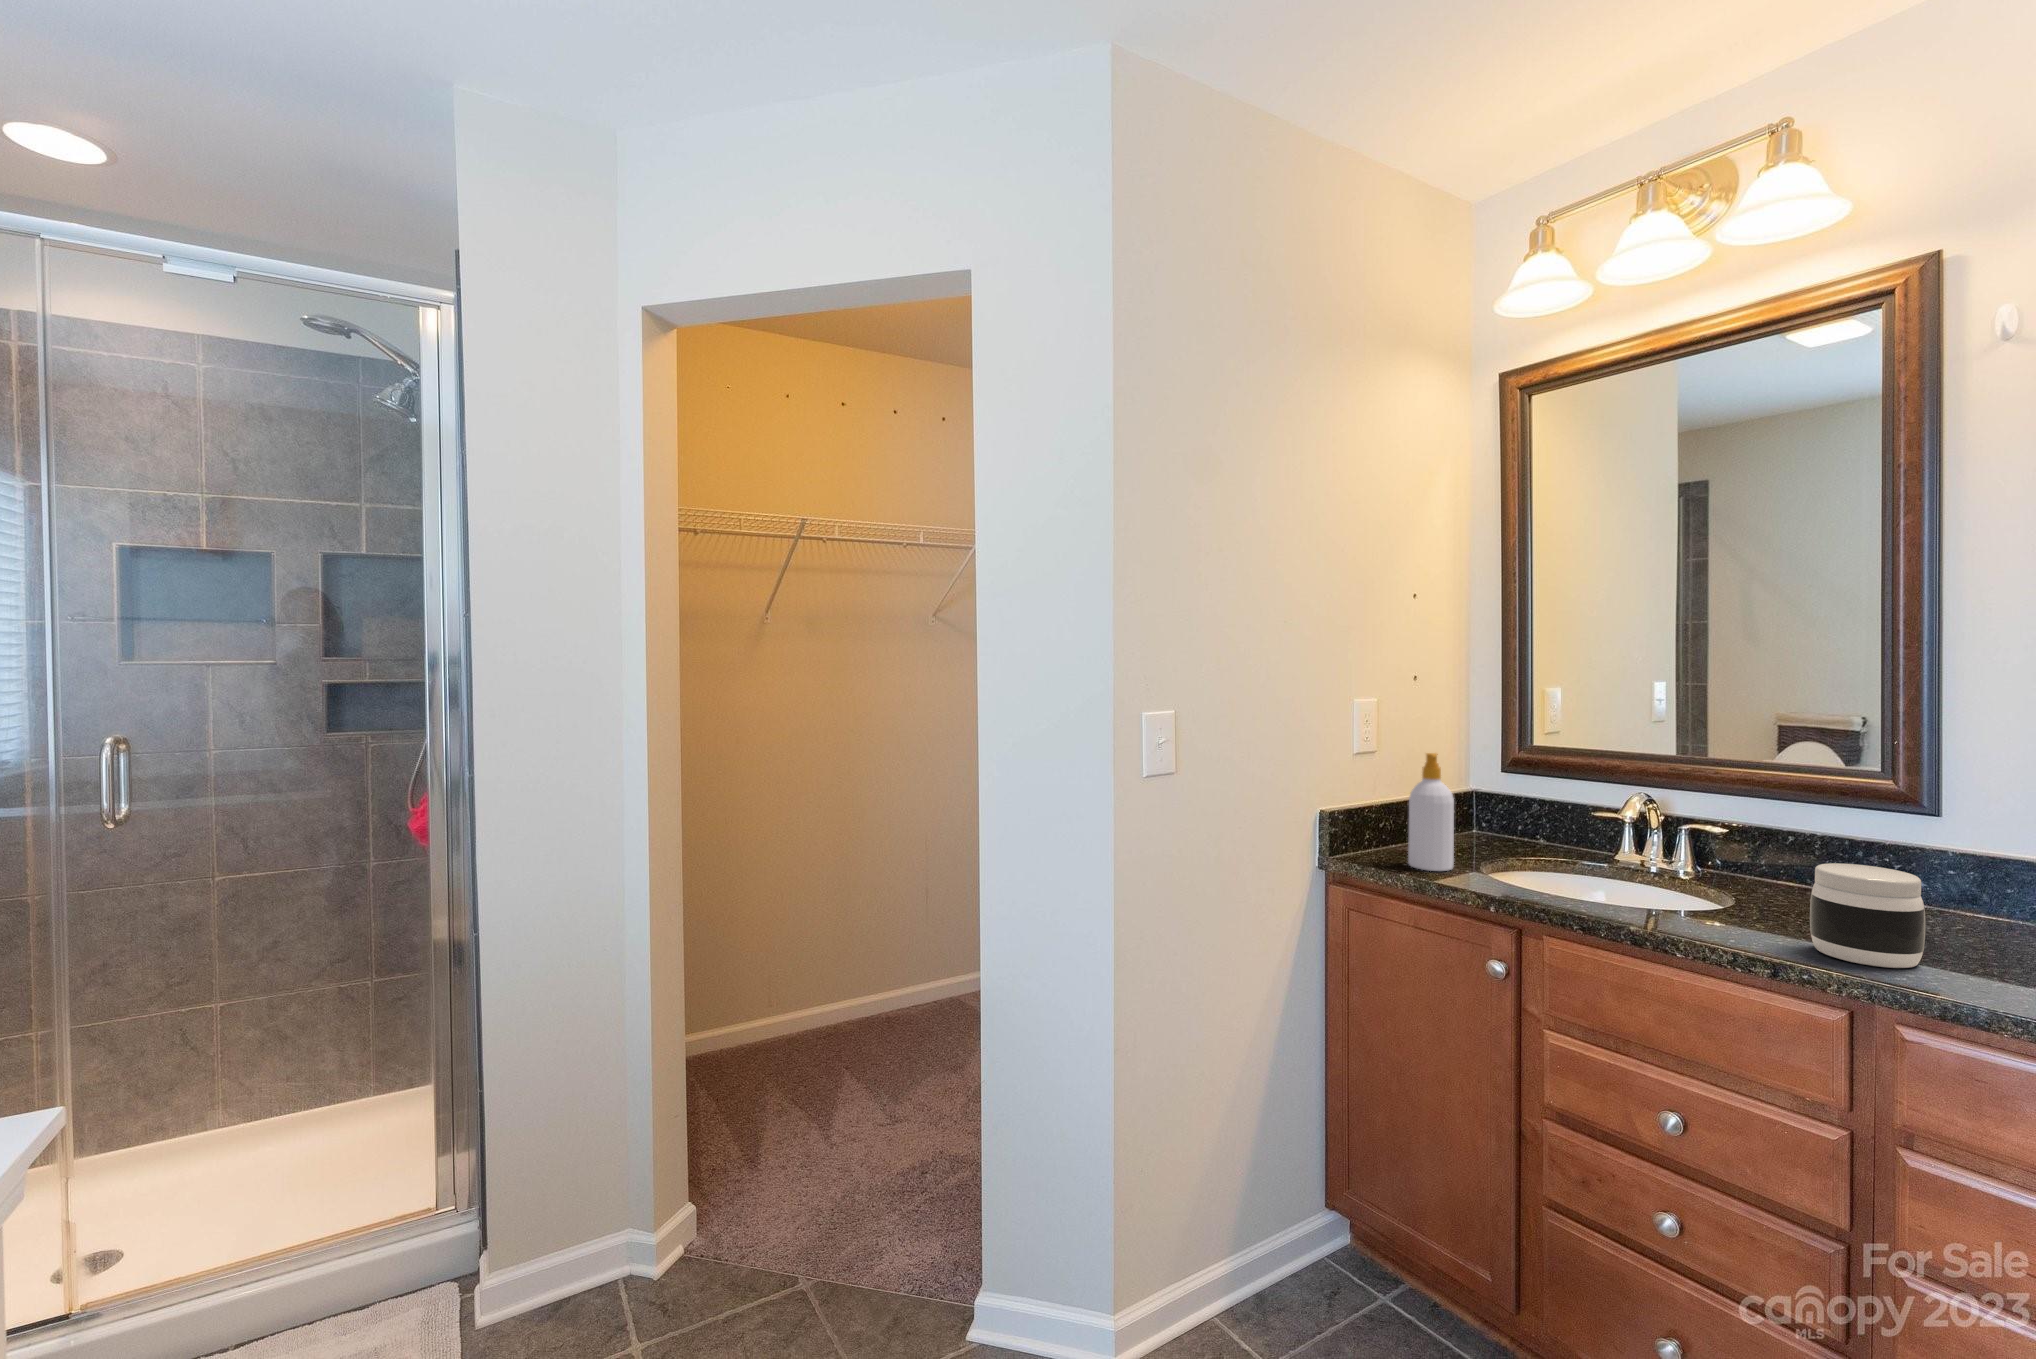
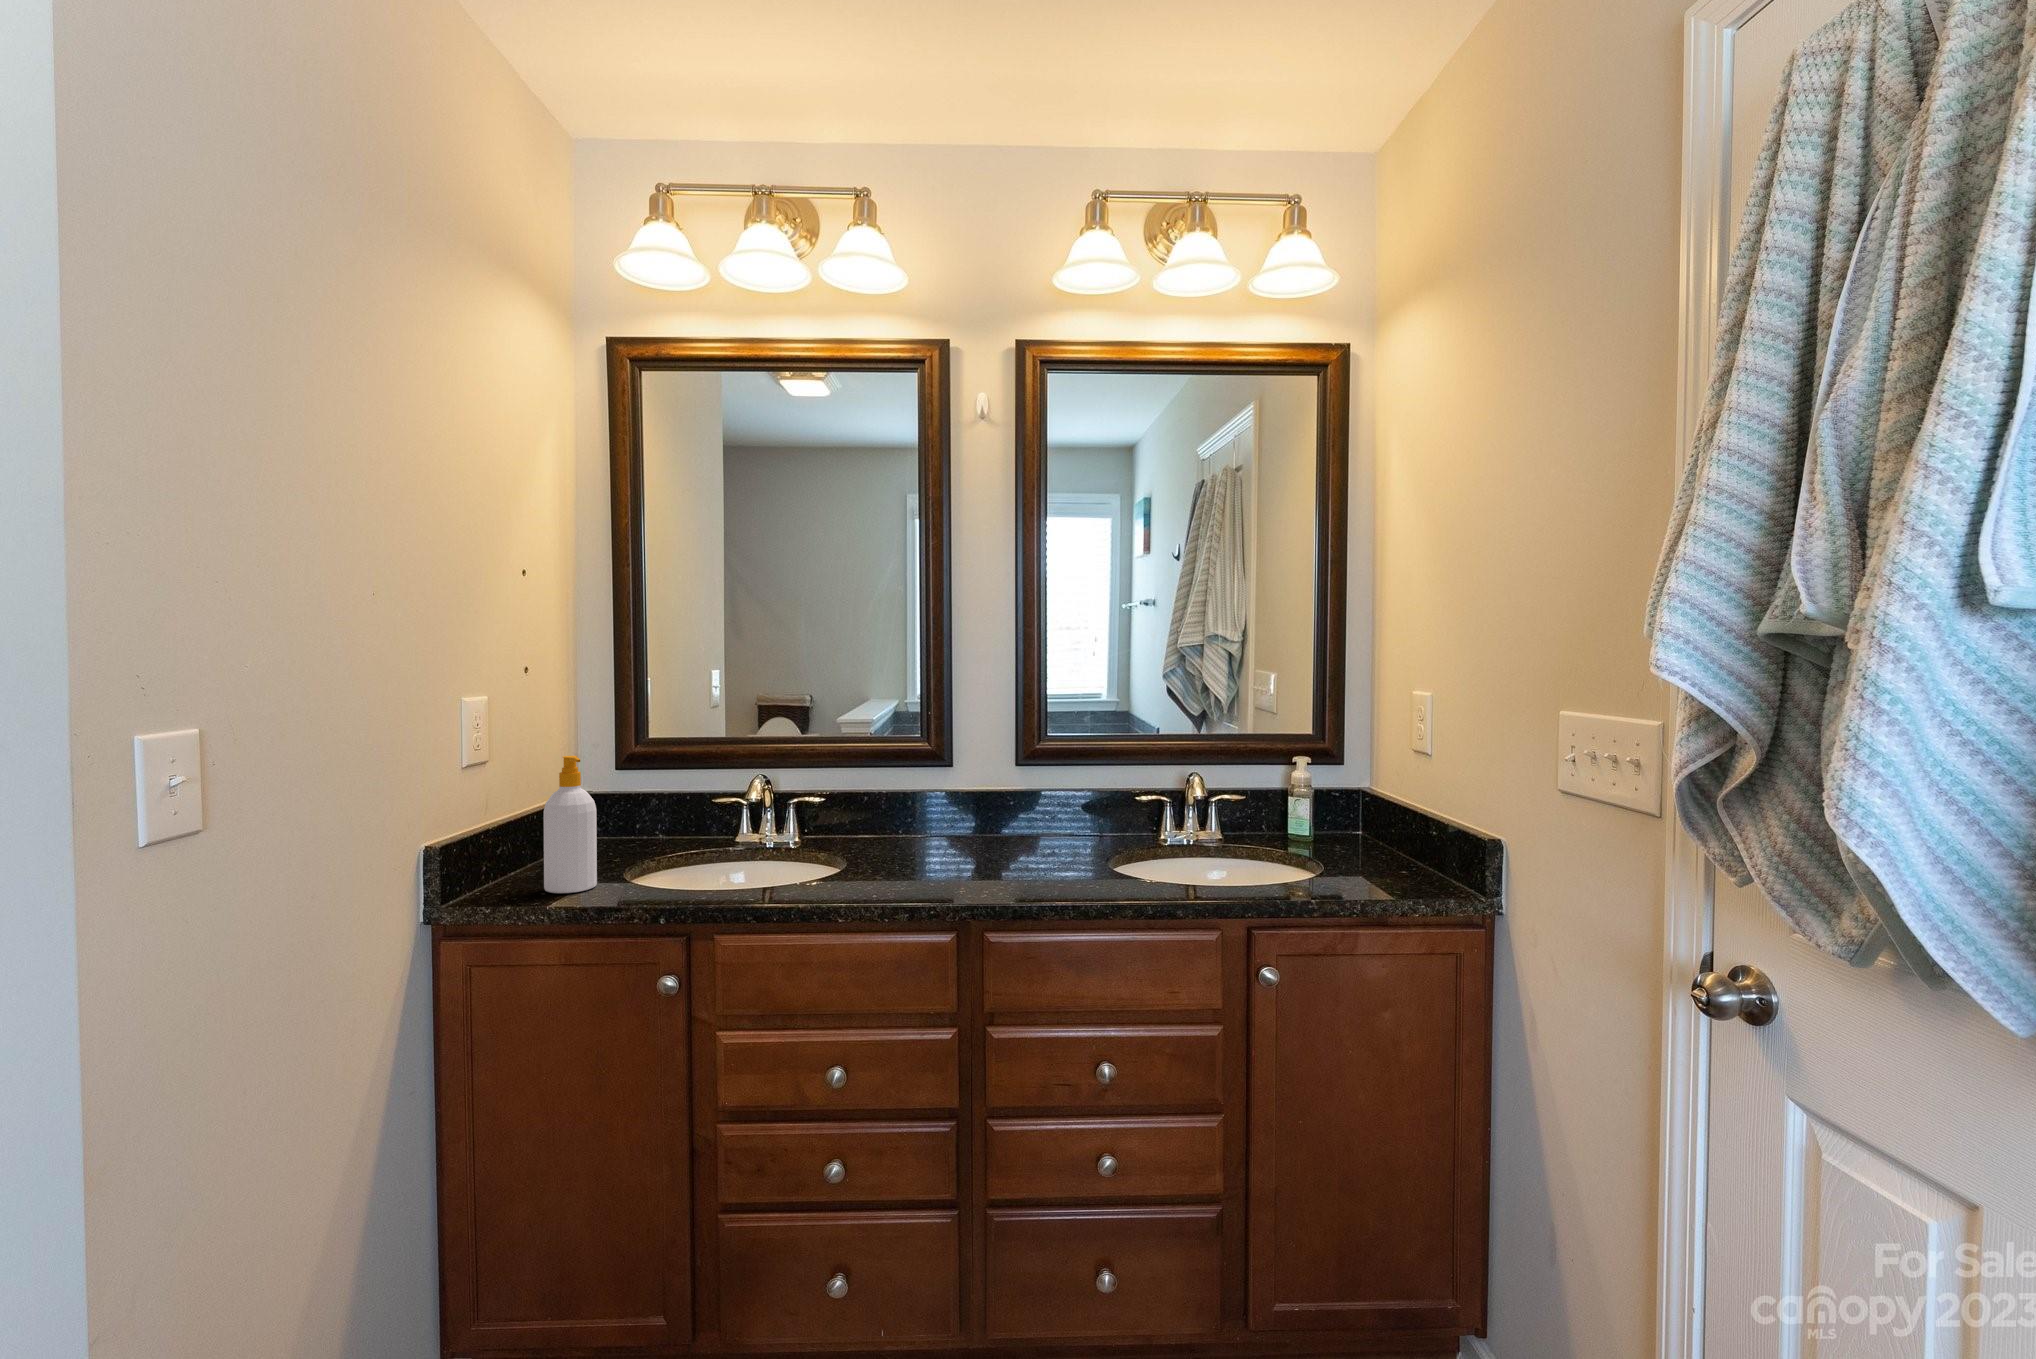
jar: present [1810,863,1925,968] -> none [921,813,987,892]

